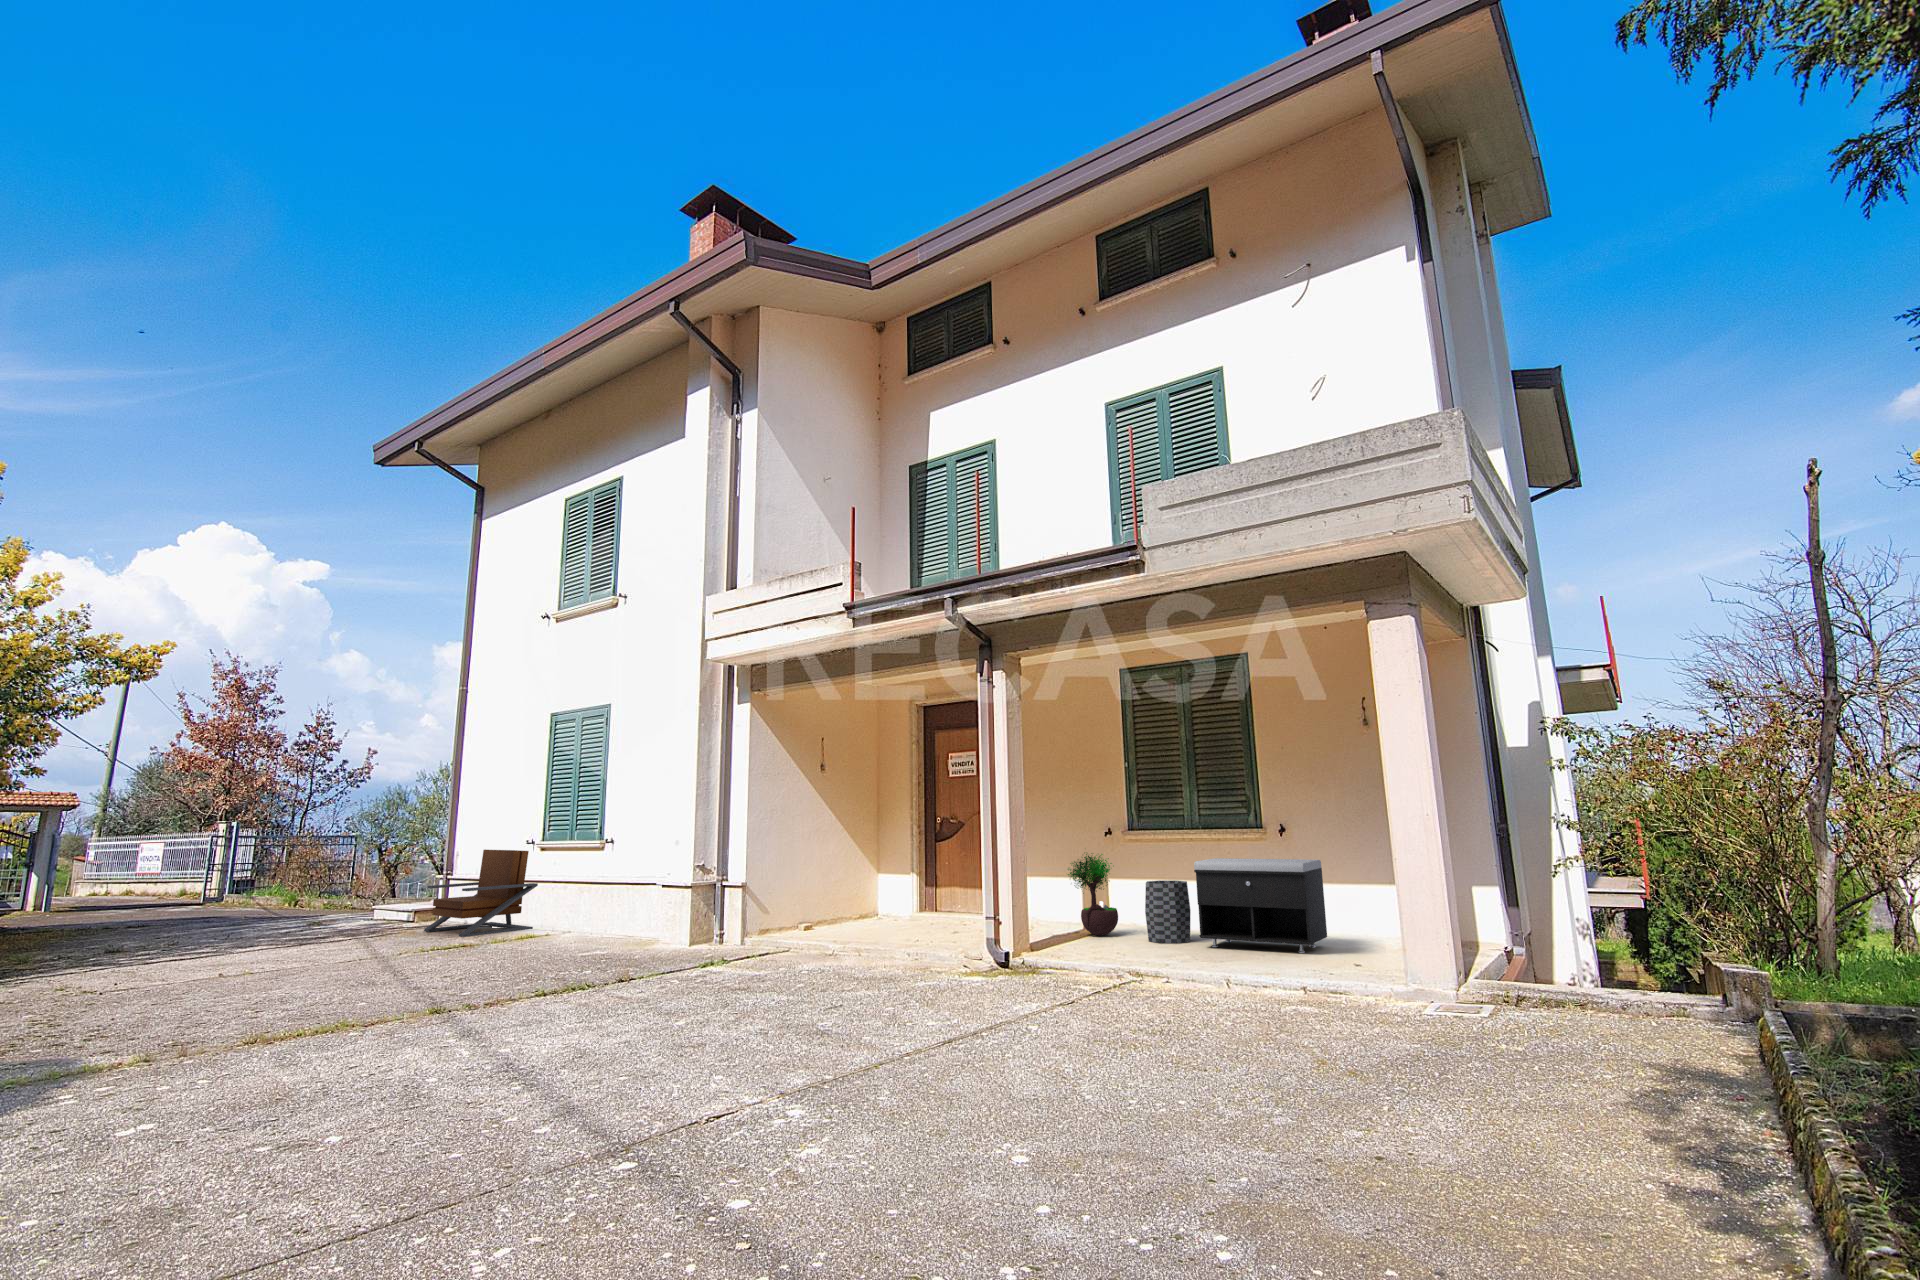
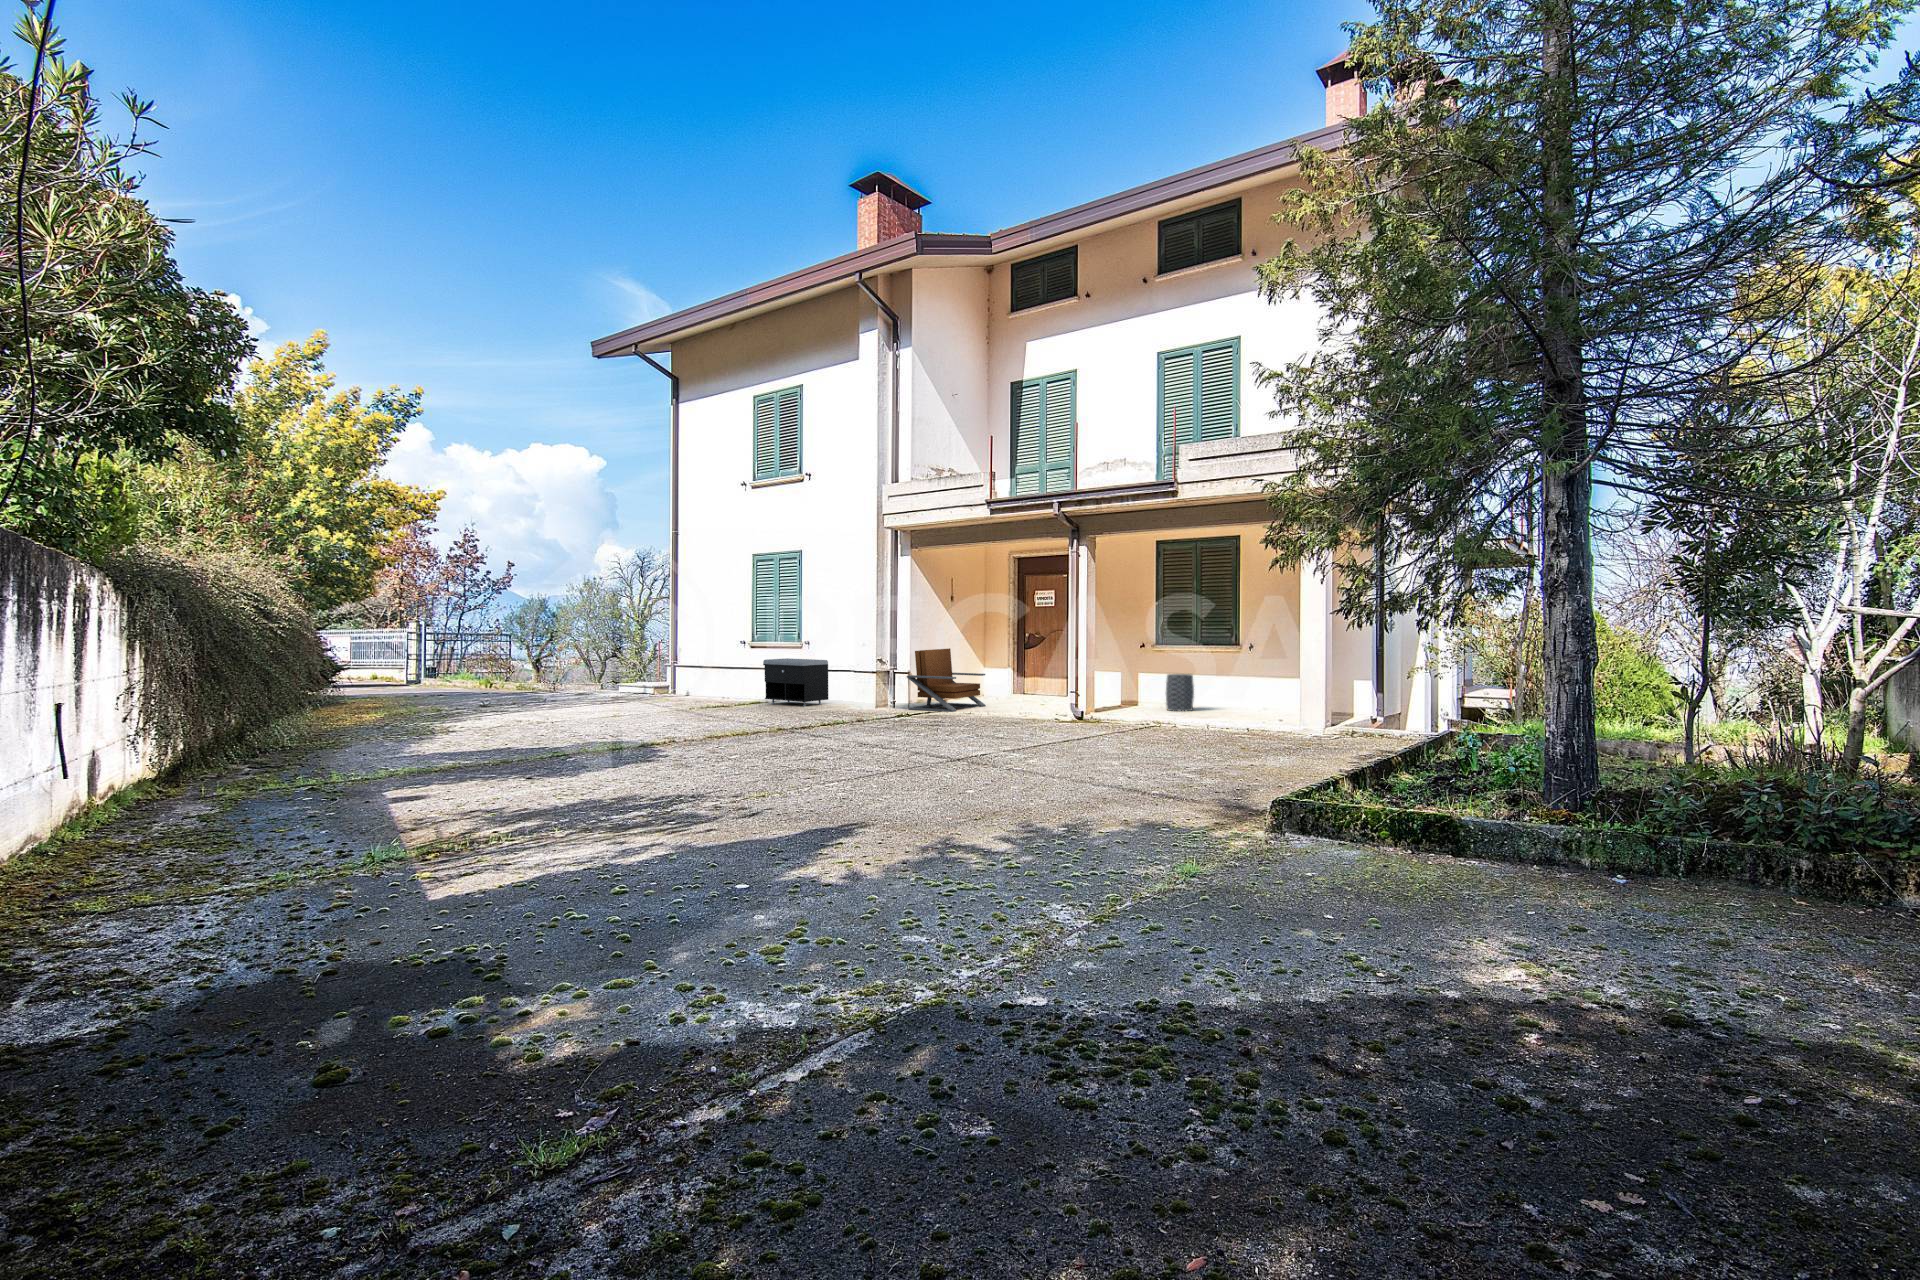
lounge chair: present [424,850,538,937] -> present [907,648,986,712]
potted tree: present [1068,853,1118,936] -> none [1116,653,1148,707]
storage bench: present [1194,858,1327,953] -> present [763,658,828,706]

